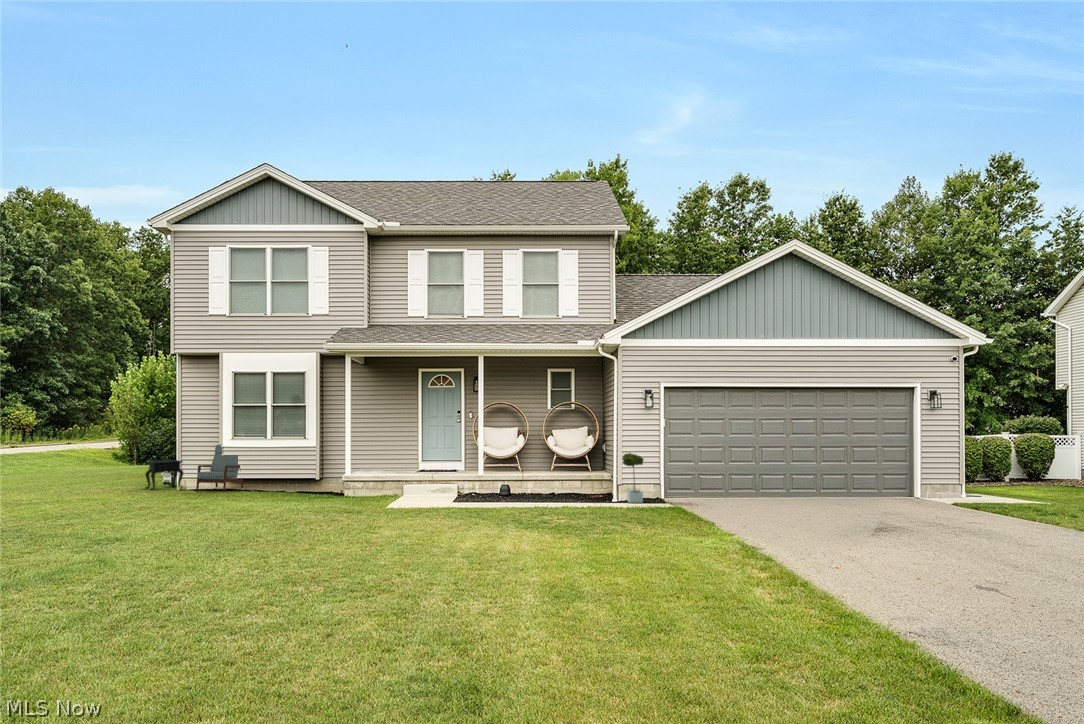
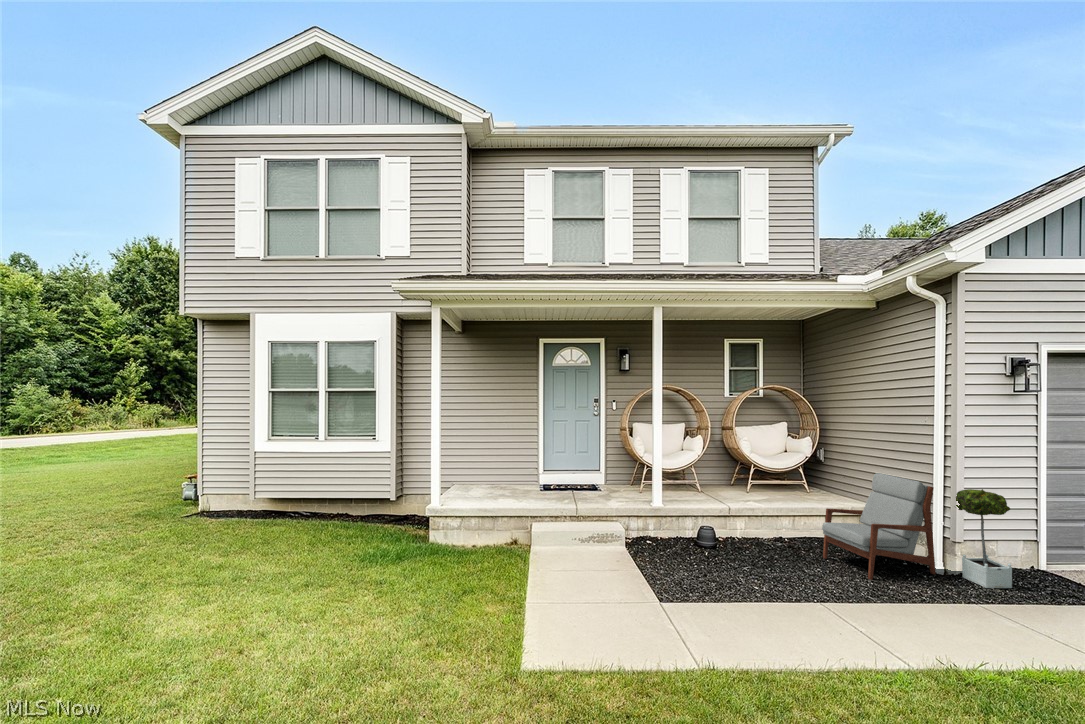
armchair: present [196,445,243,492] -> present [822,473,936,580]
side table: present [145,460,183,490] -> none [141,468,201,518]

